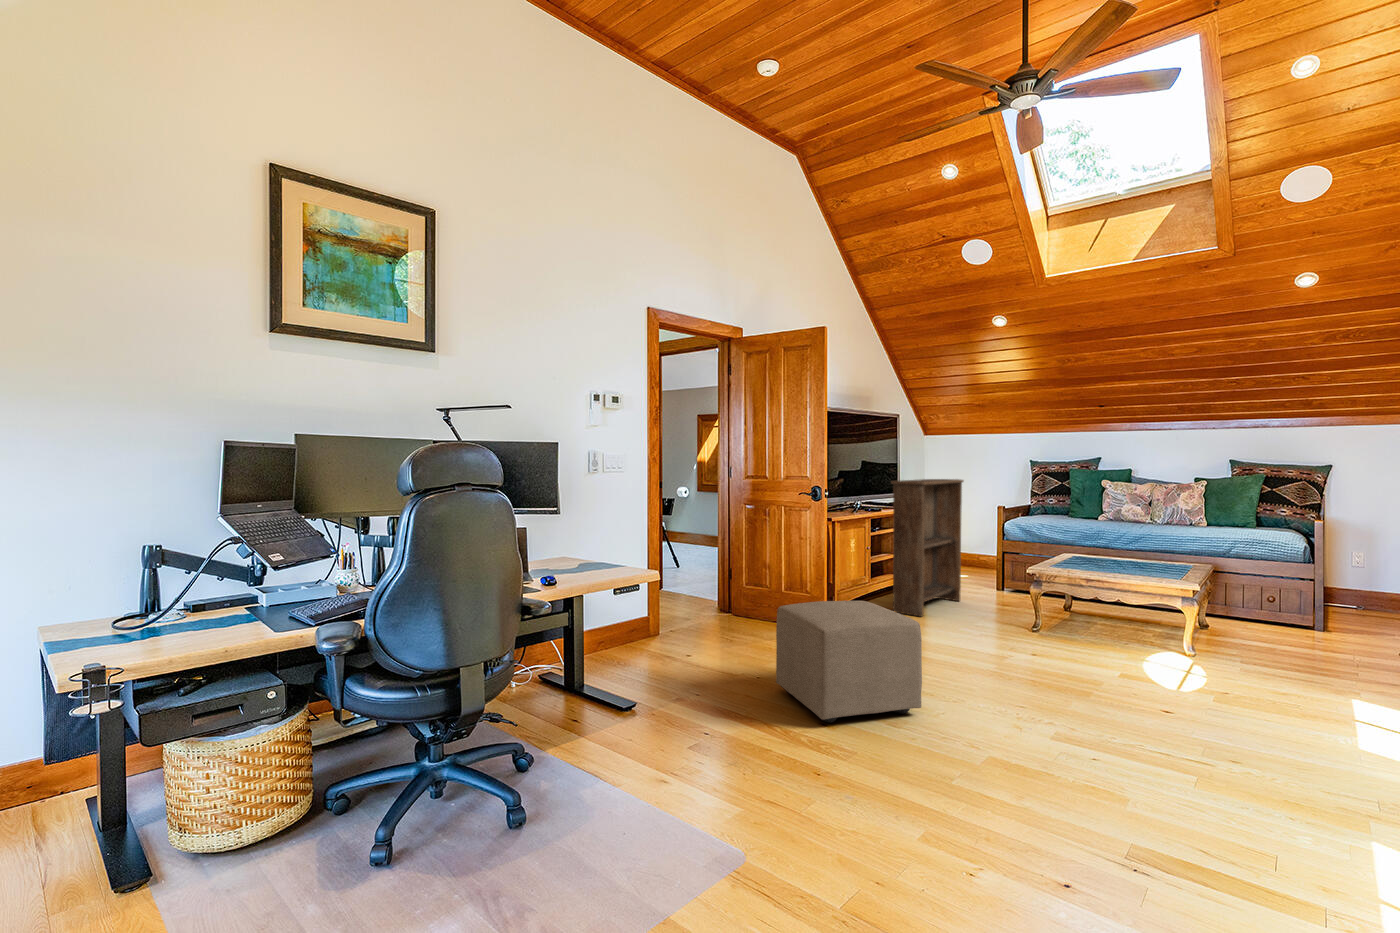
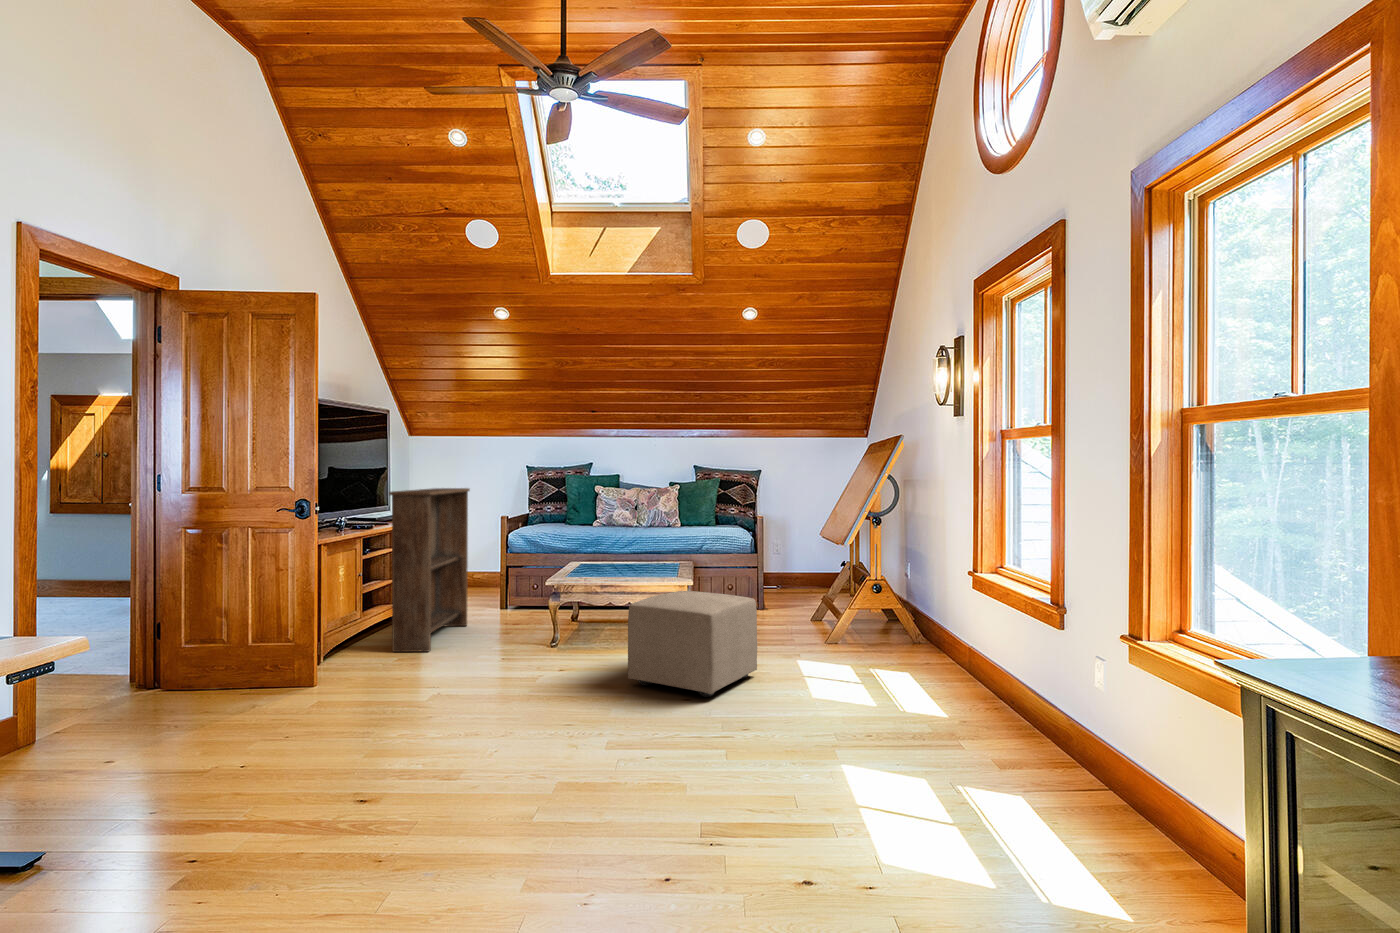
ottoman: present [776,601,922,723] -> present [628,591,757,697]

